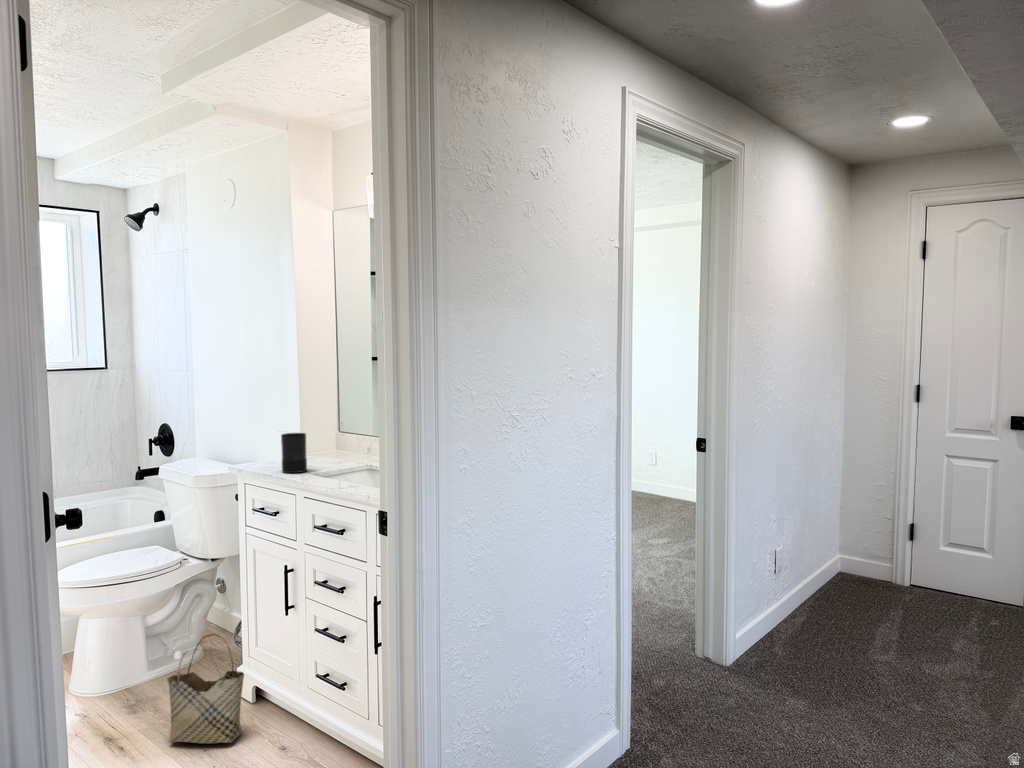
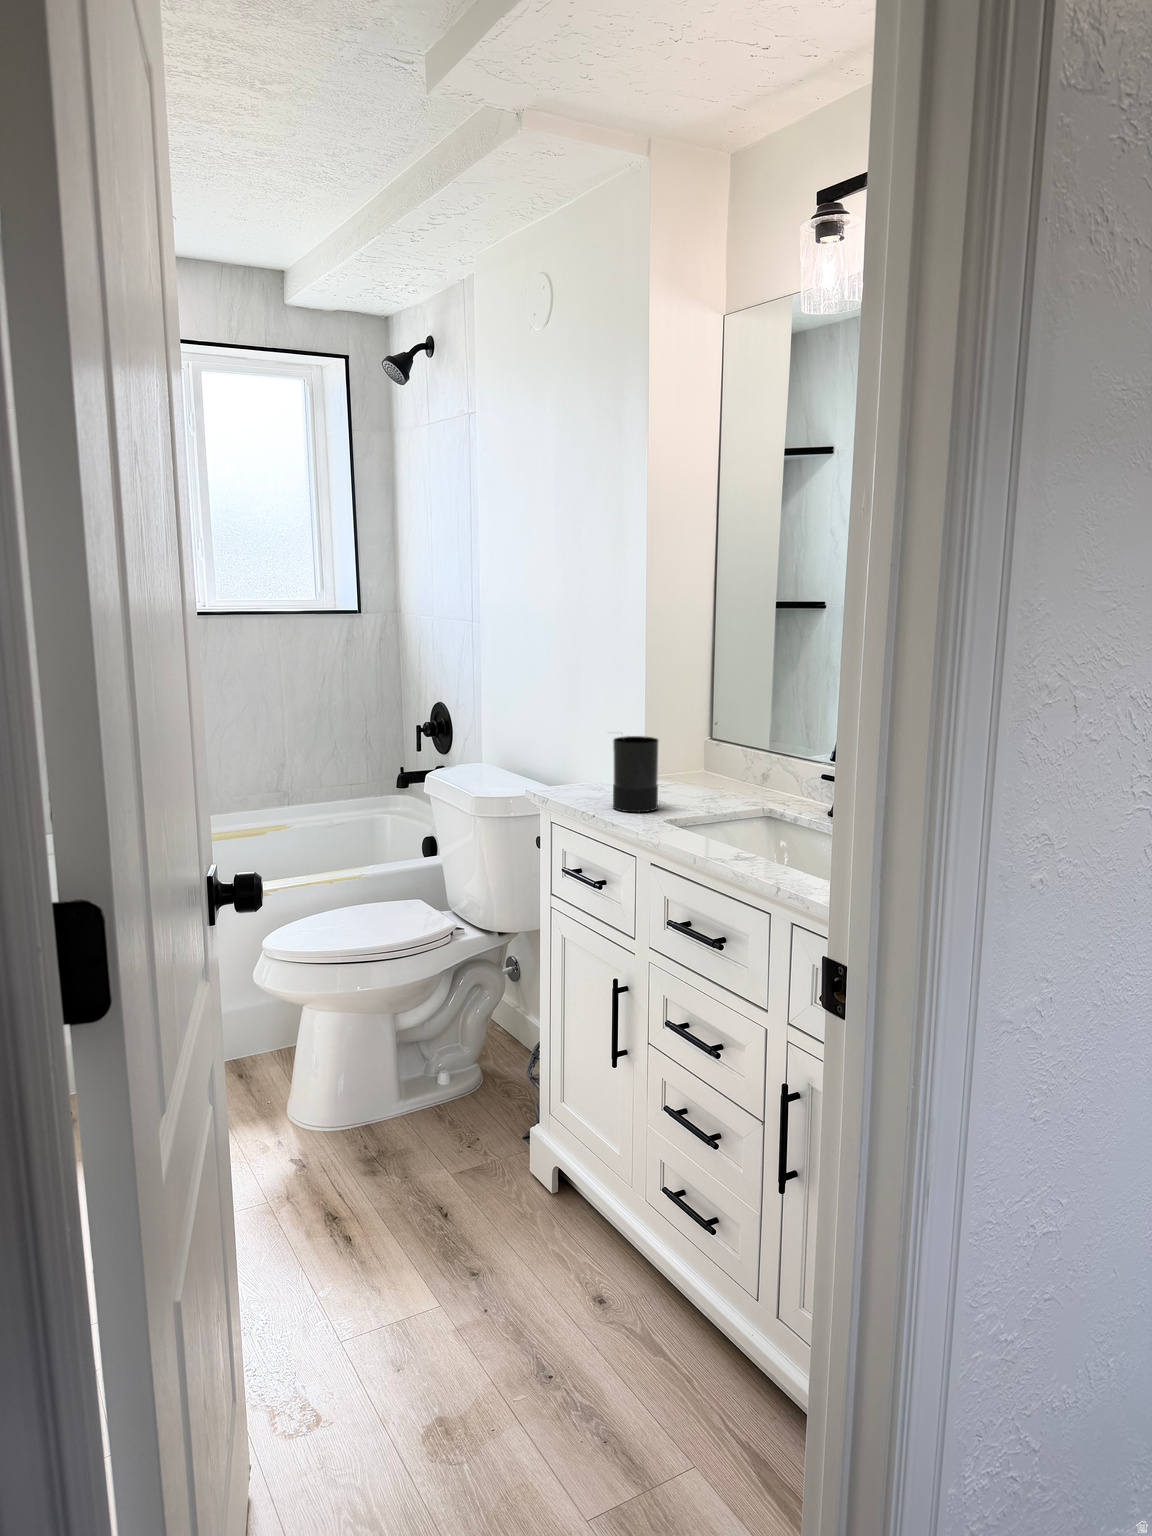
woven basket: present [167,634,244,743] -> none [416,1078,539,1271]

